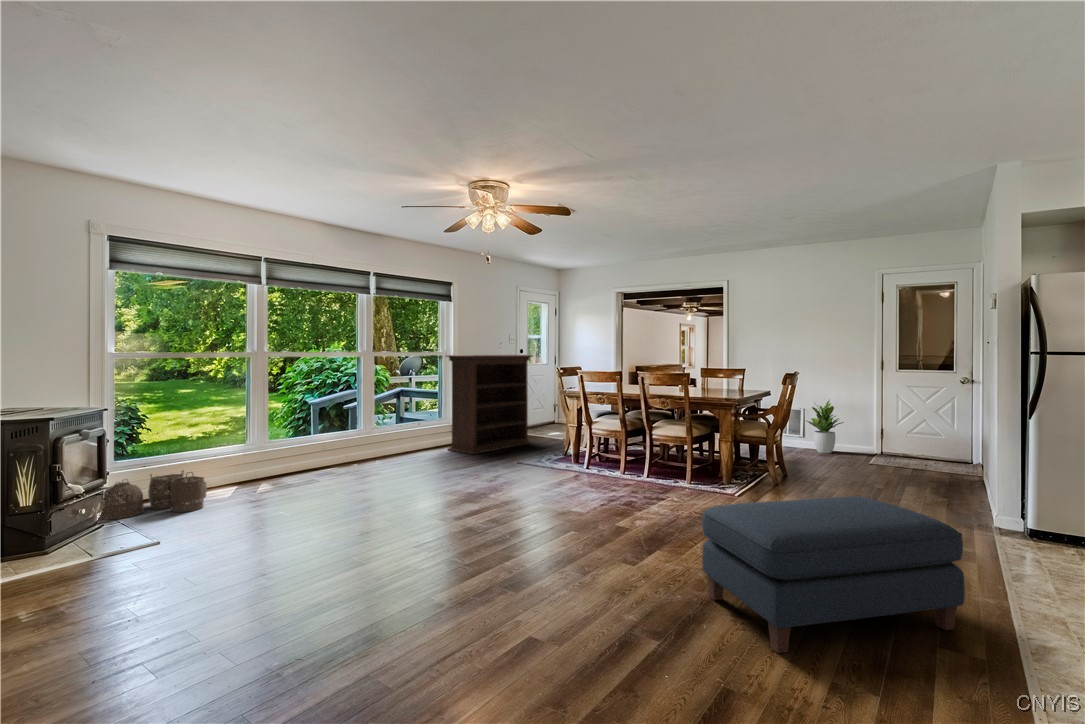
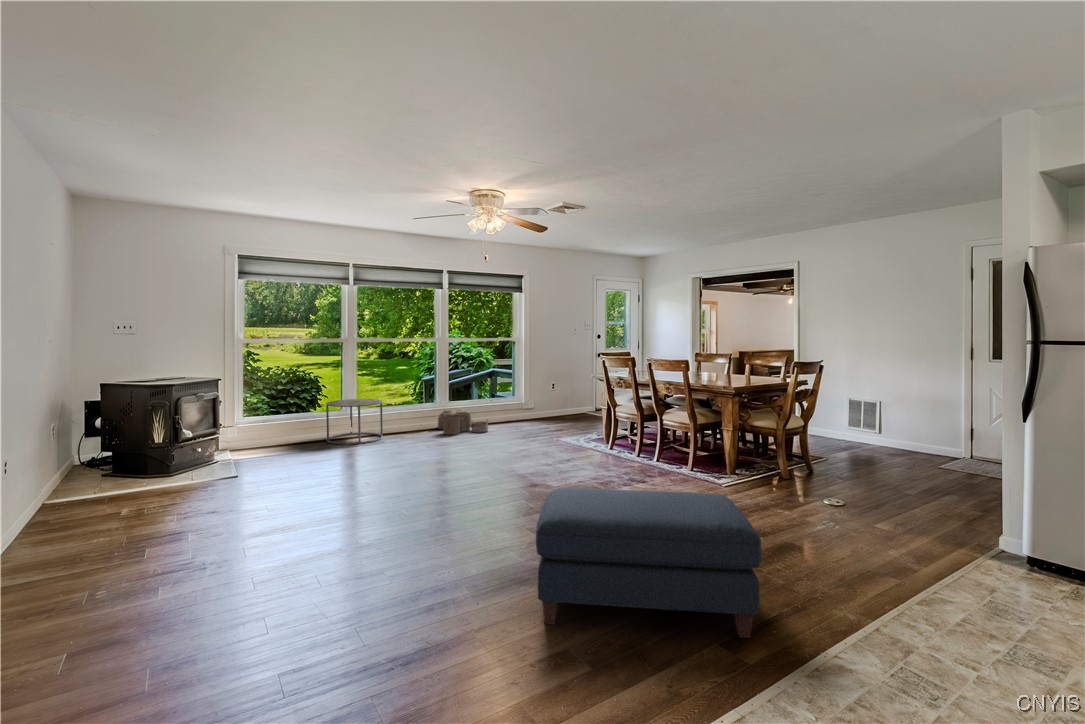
bookshelf: present [446,355,532,454] -> none [509,340,593,429]
potted plant: present [807,400,844,453] -> none [873,392,919,453]
side table: none [235,429,312,489] -> present [326,399,383,445]
woven basket: present [100,471,207,519] -> present [438,411,488,435]

